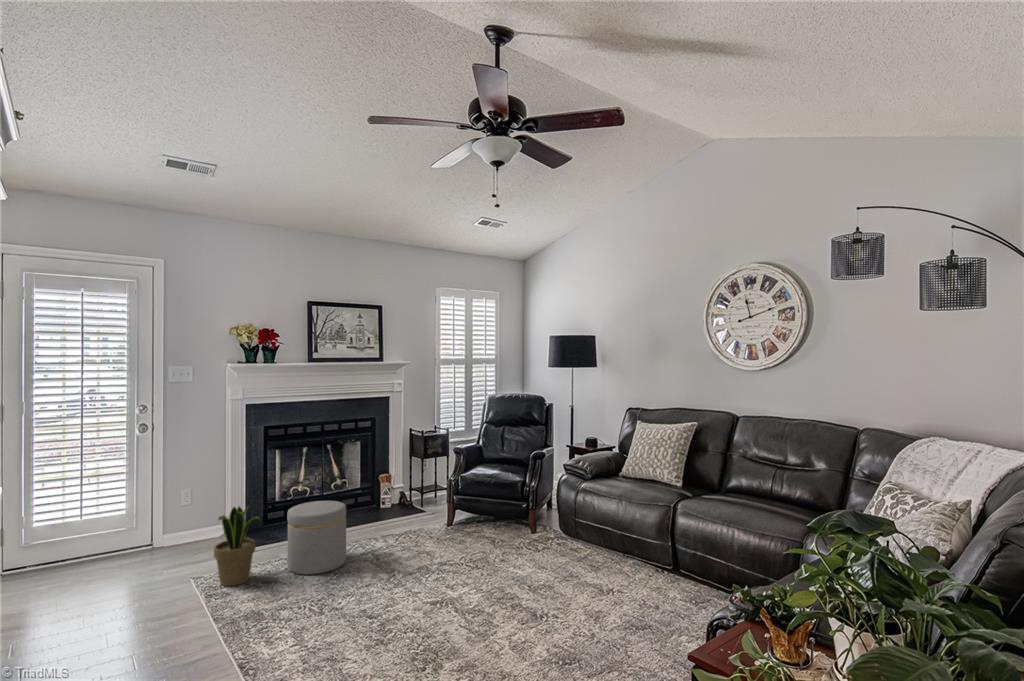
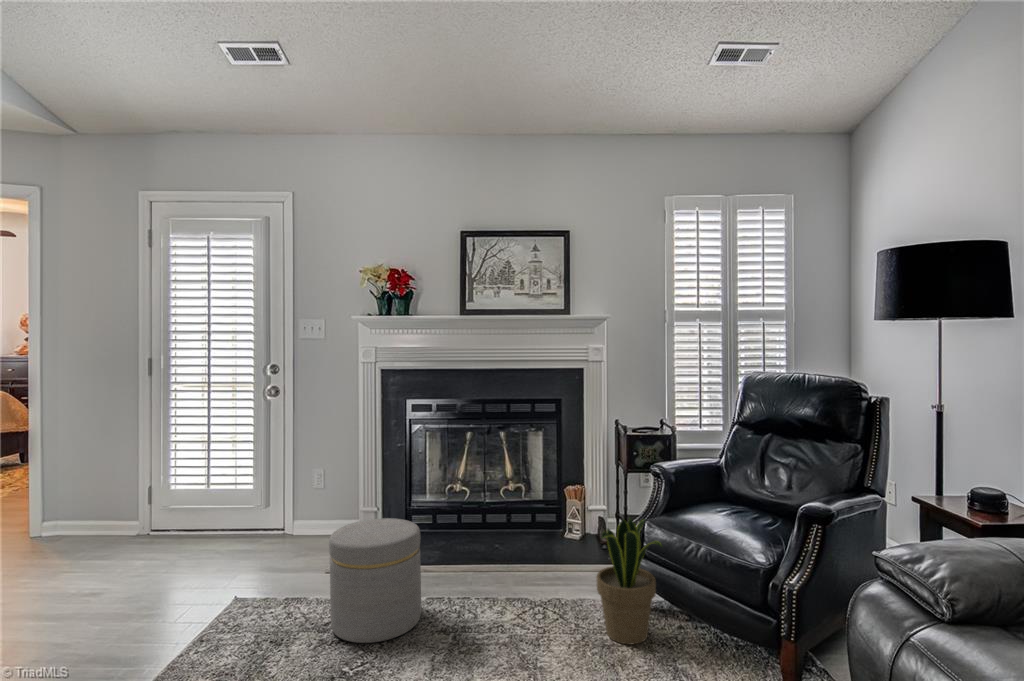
potted plant: present [214,506,260,586] -> present [596,518,663,644]

